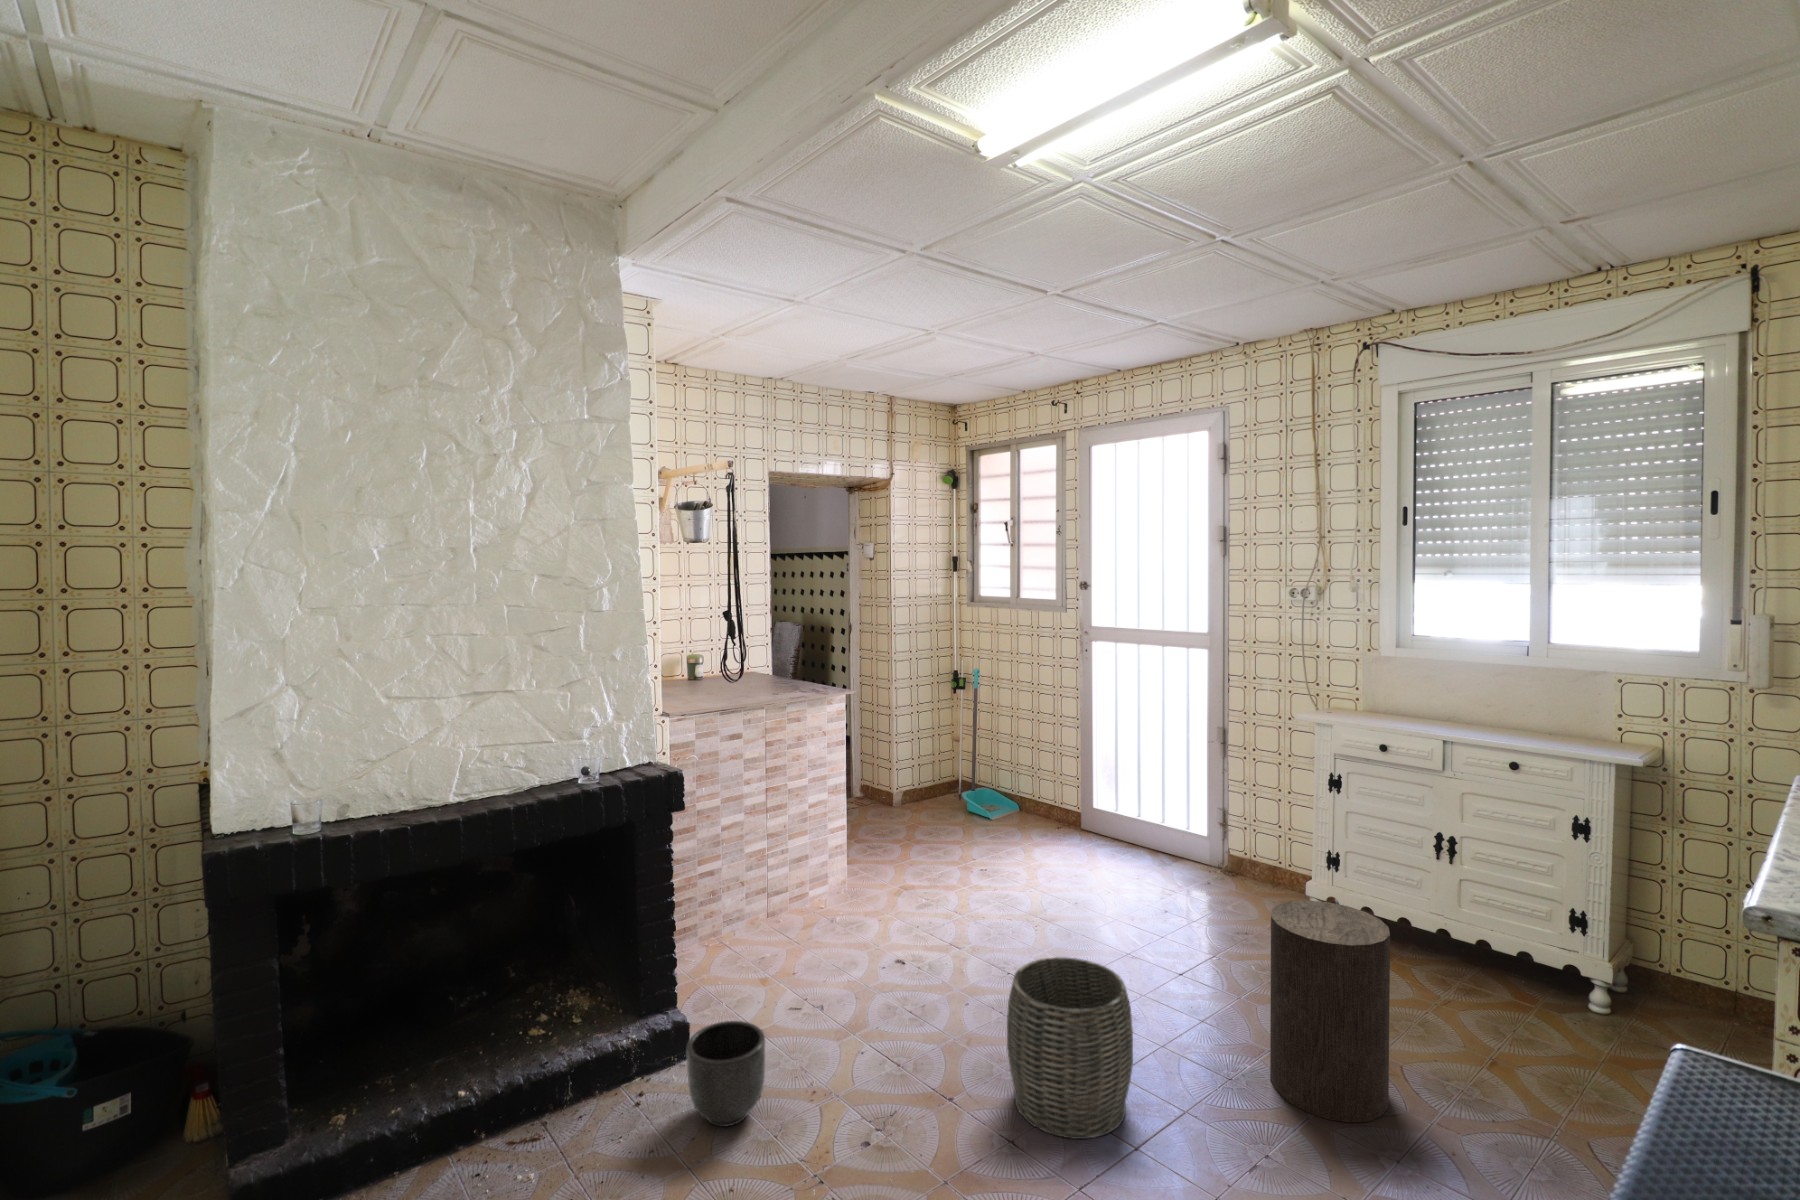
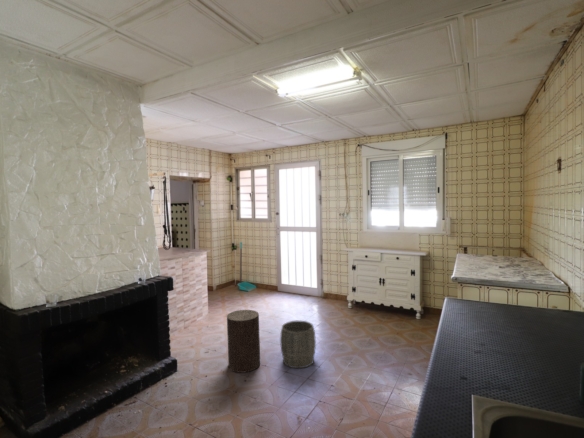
stool: present [1270,901,1390,1122] -> present [227,310,260,373]
planter: present [686,1021,765,1127] -> none [185,354,210,386]

